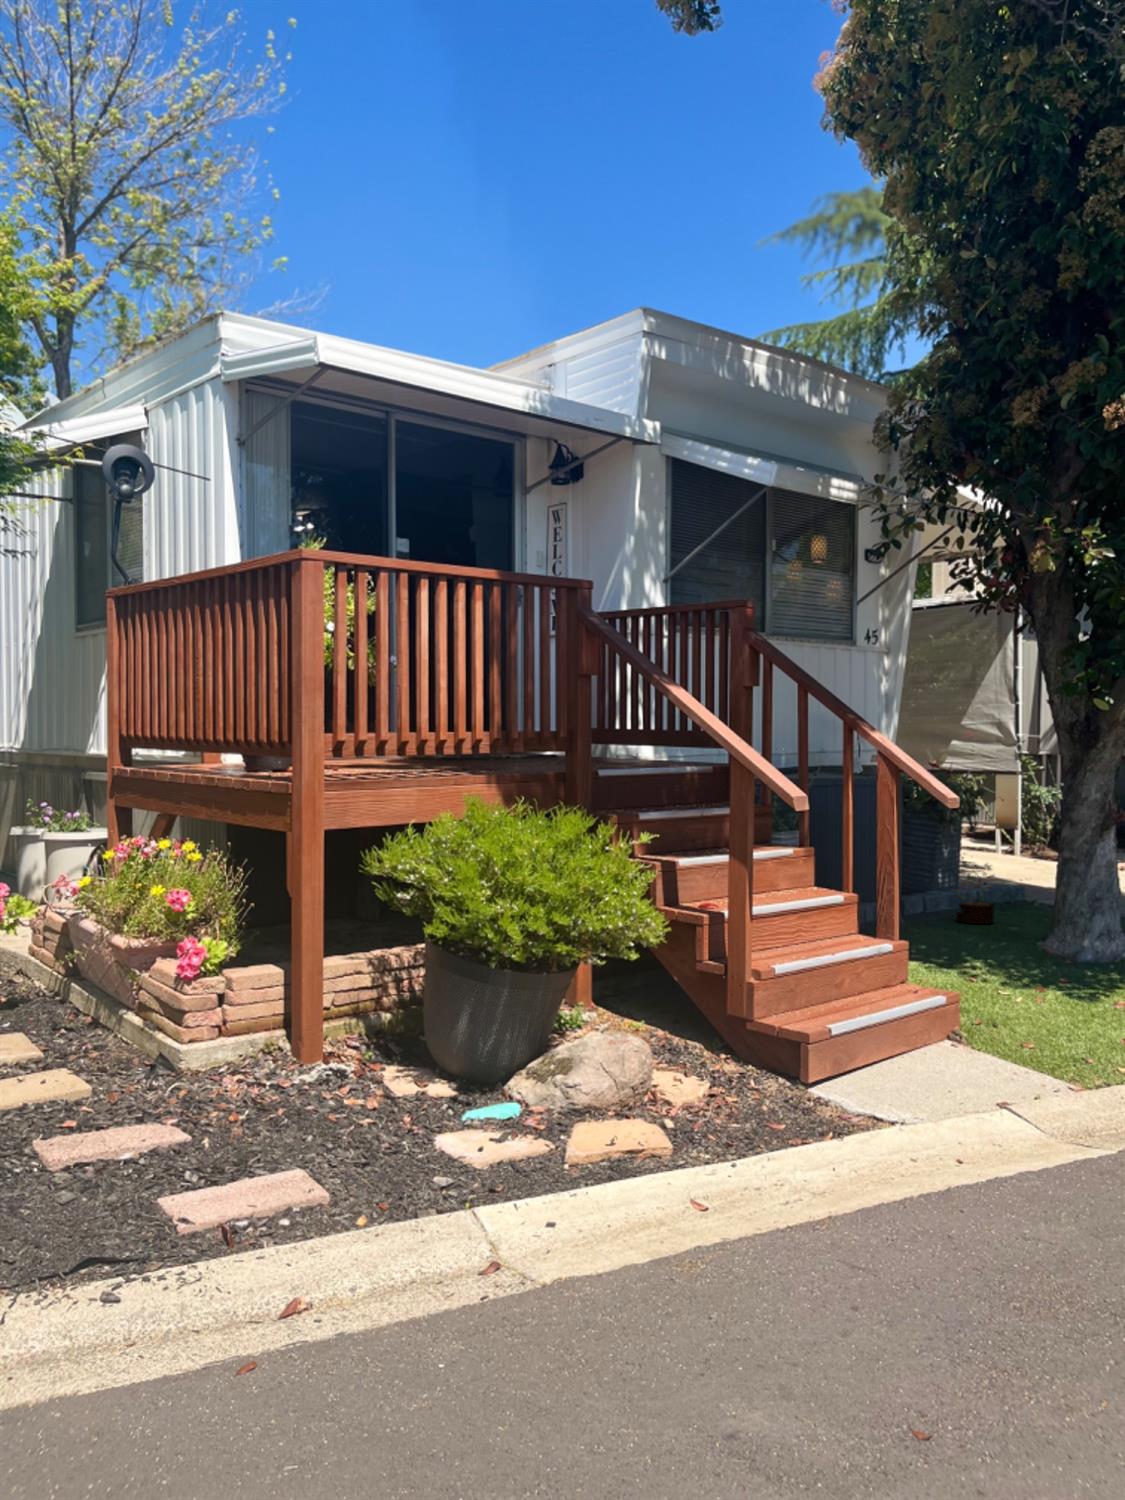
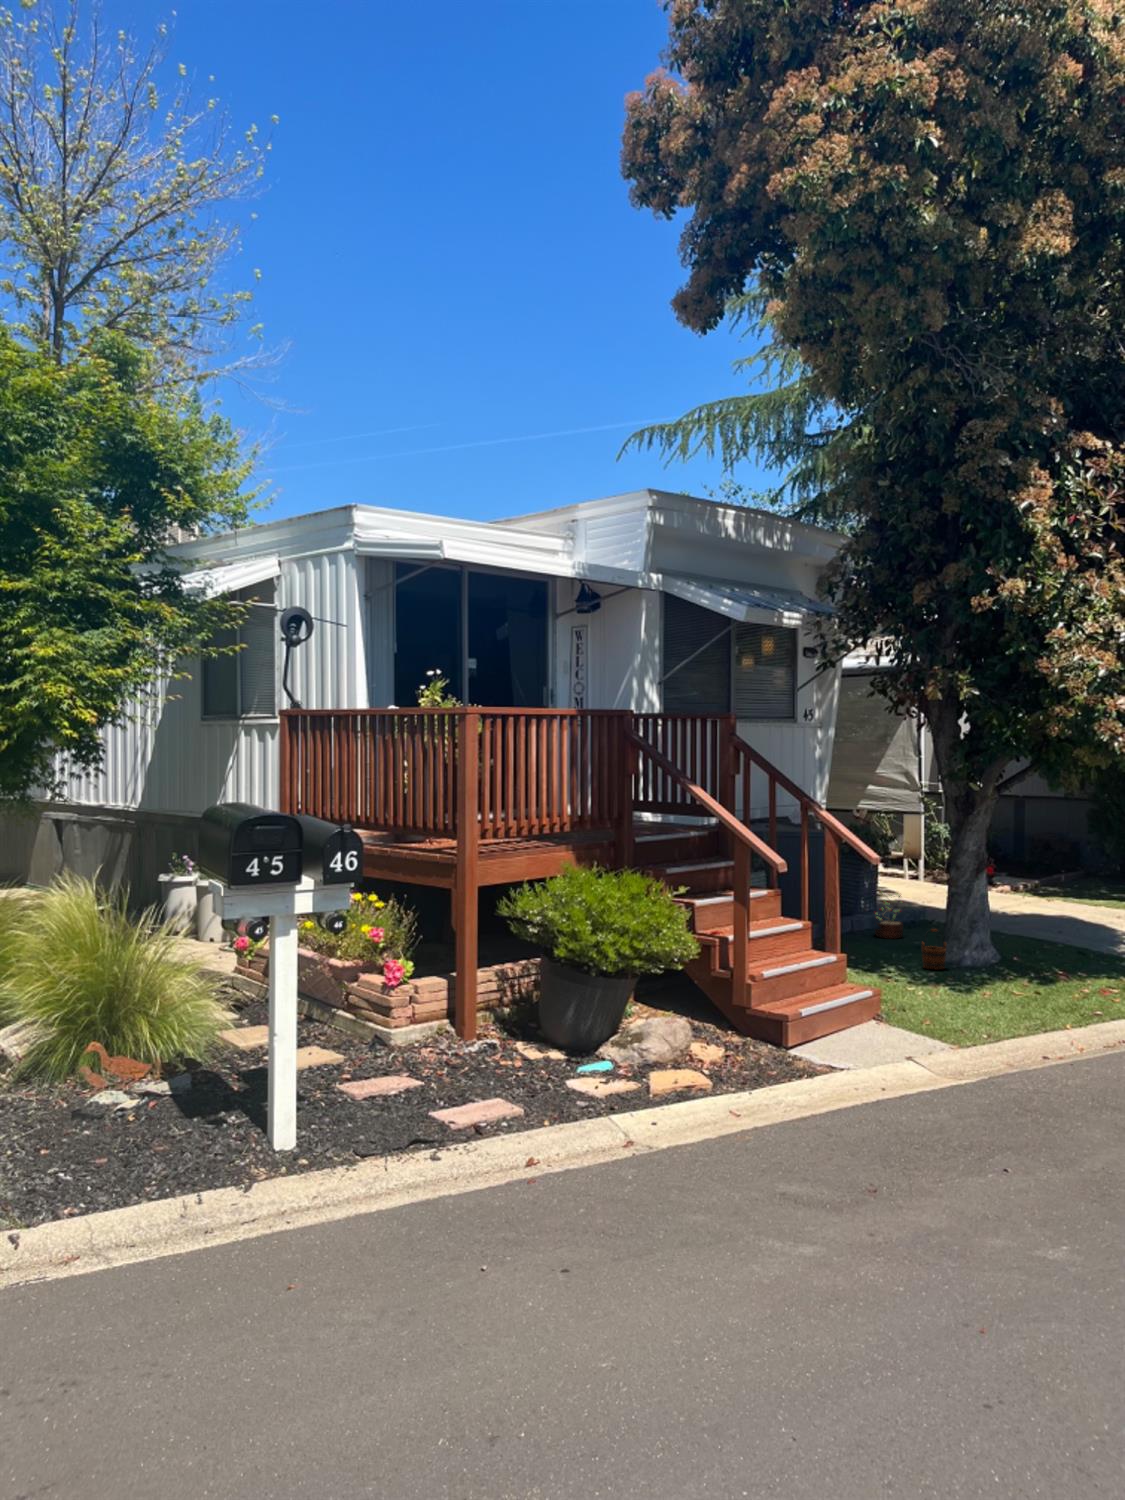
wooden bucket: none [1020,909,1057,966] -> present [921,929,947,970]

